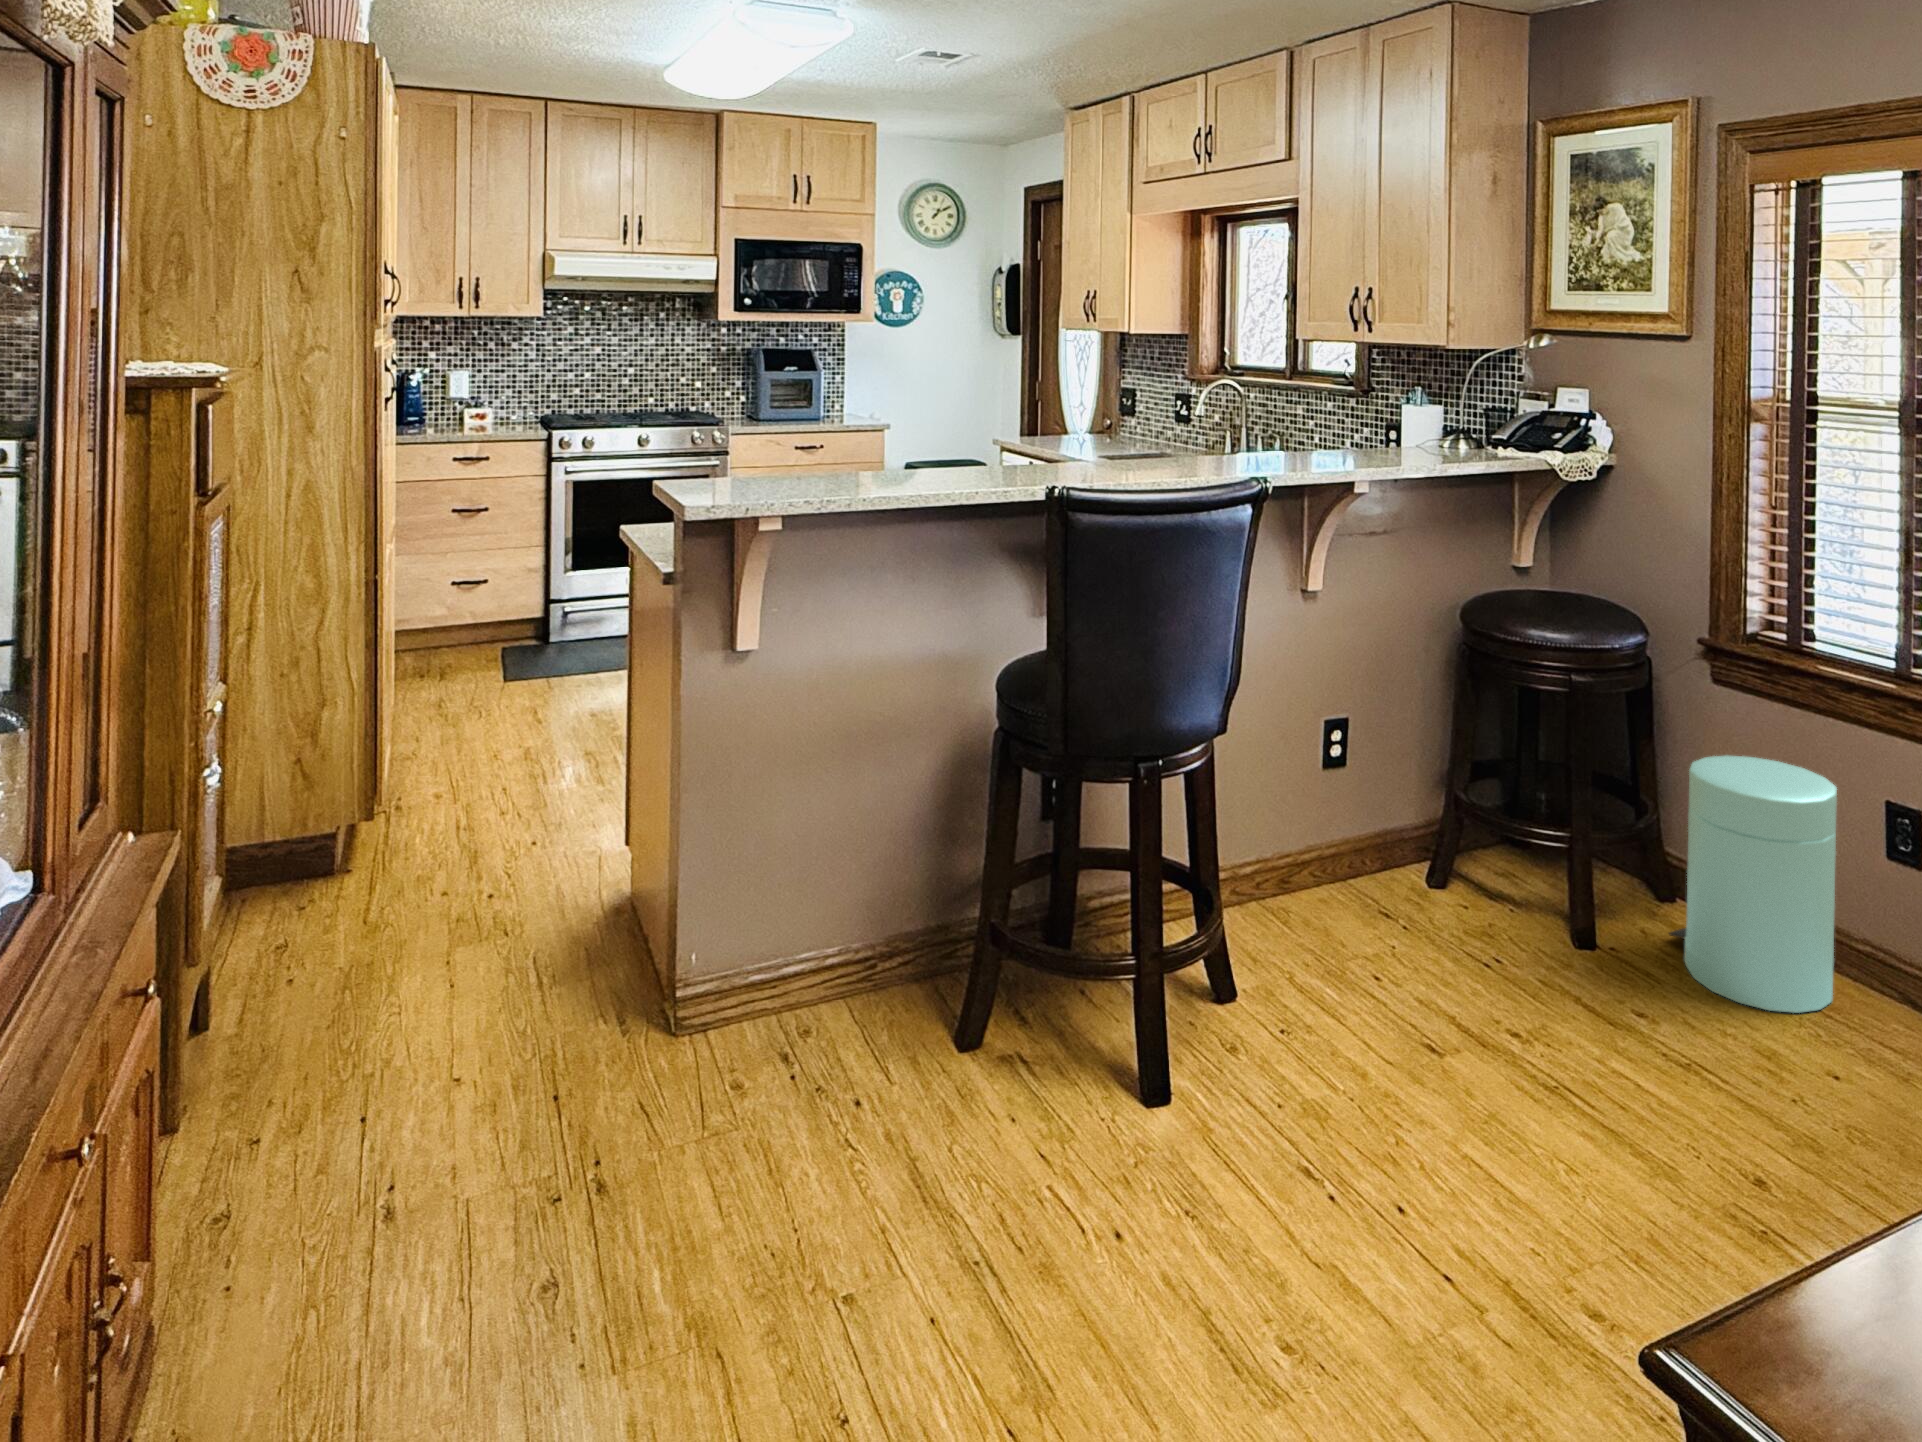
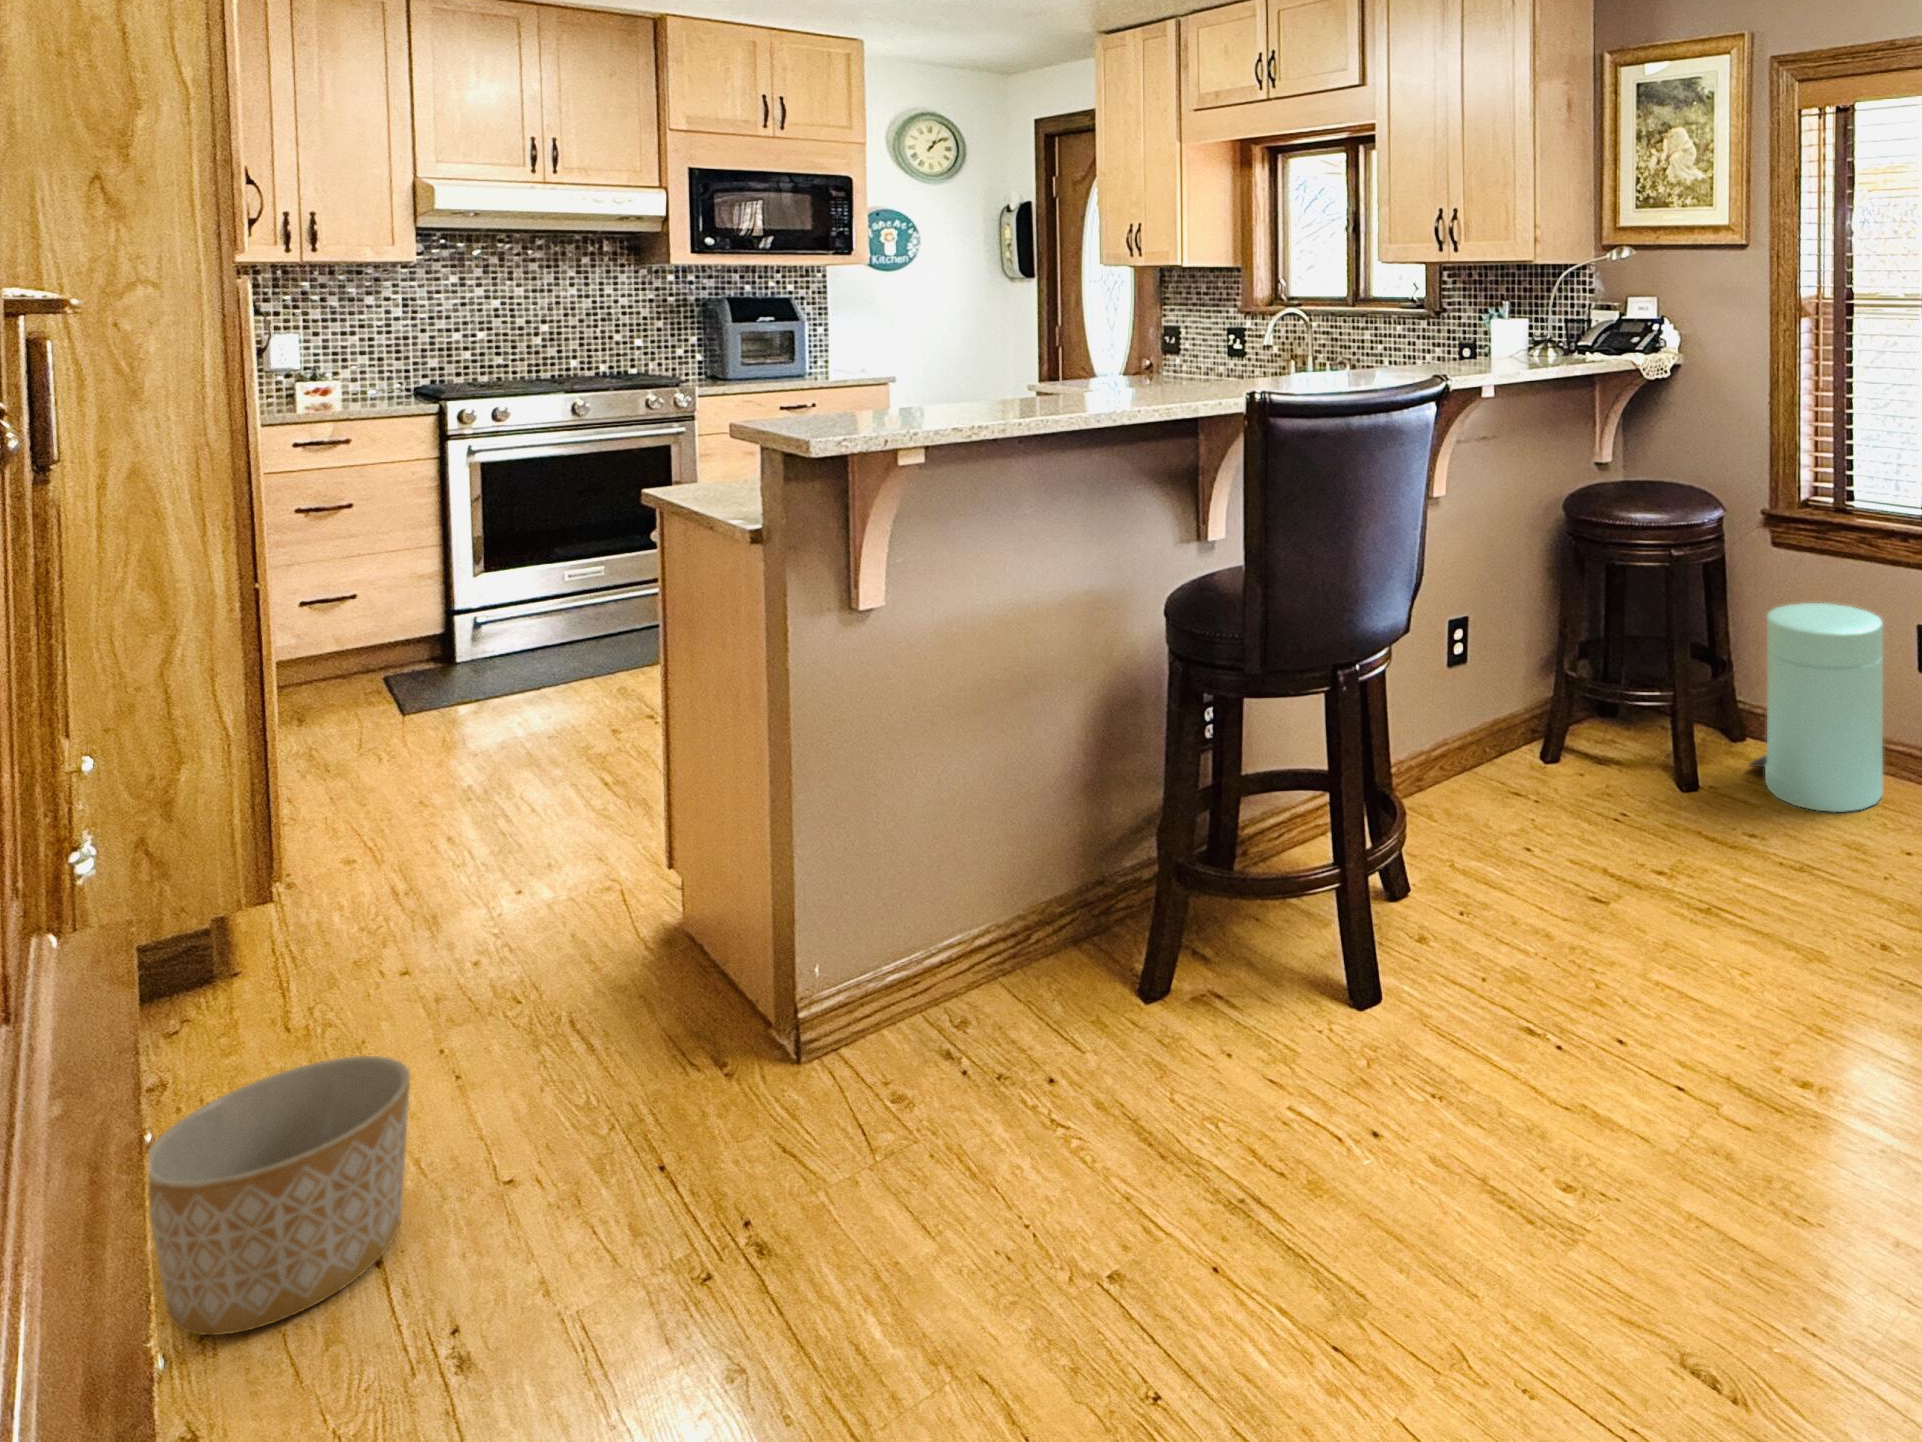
planter: none [216,953,388,1147] -> present [149,1056,410,1335]

